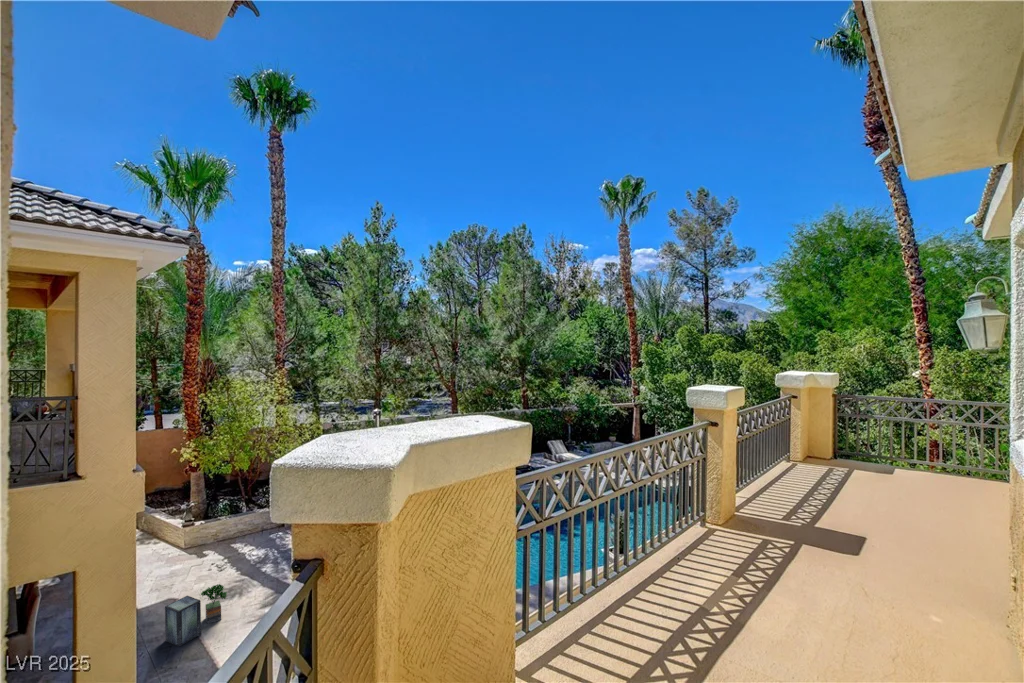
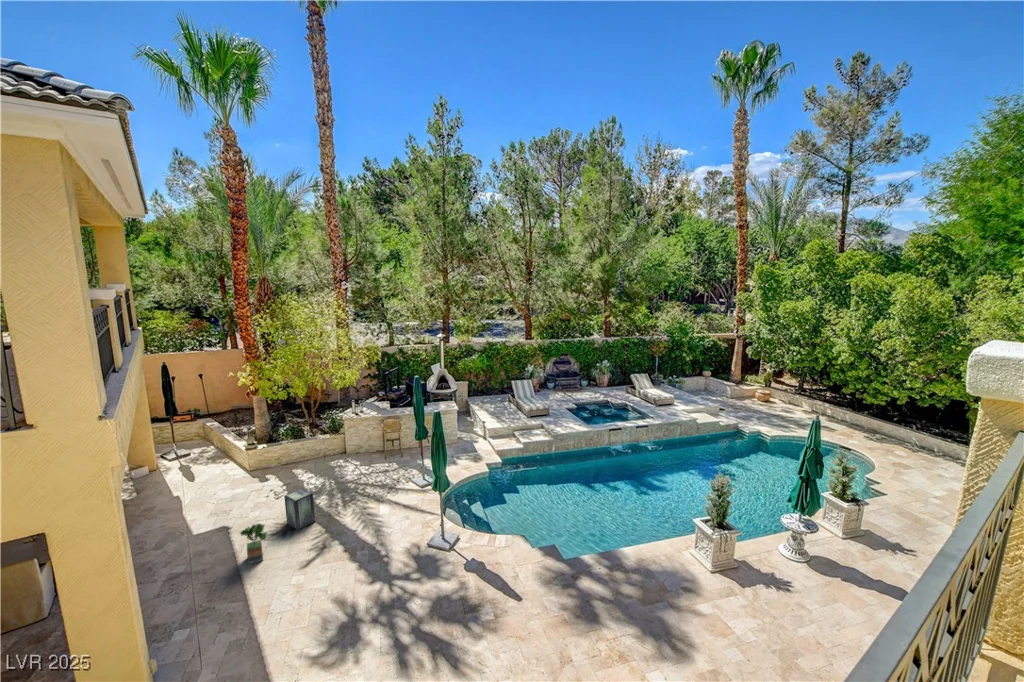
storage box: present [165,596,201,647] -> present [284,488,315,530]

